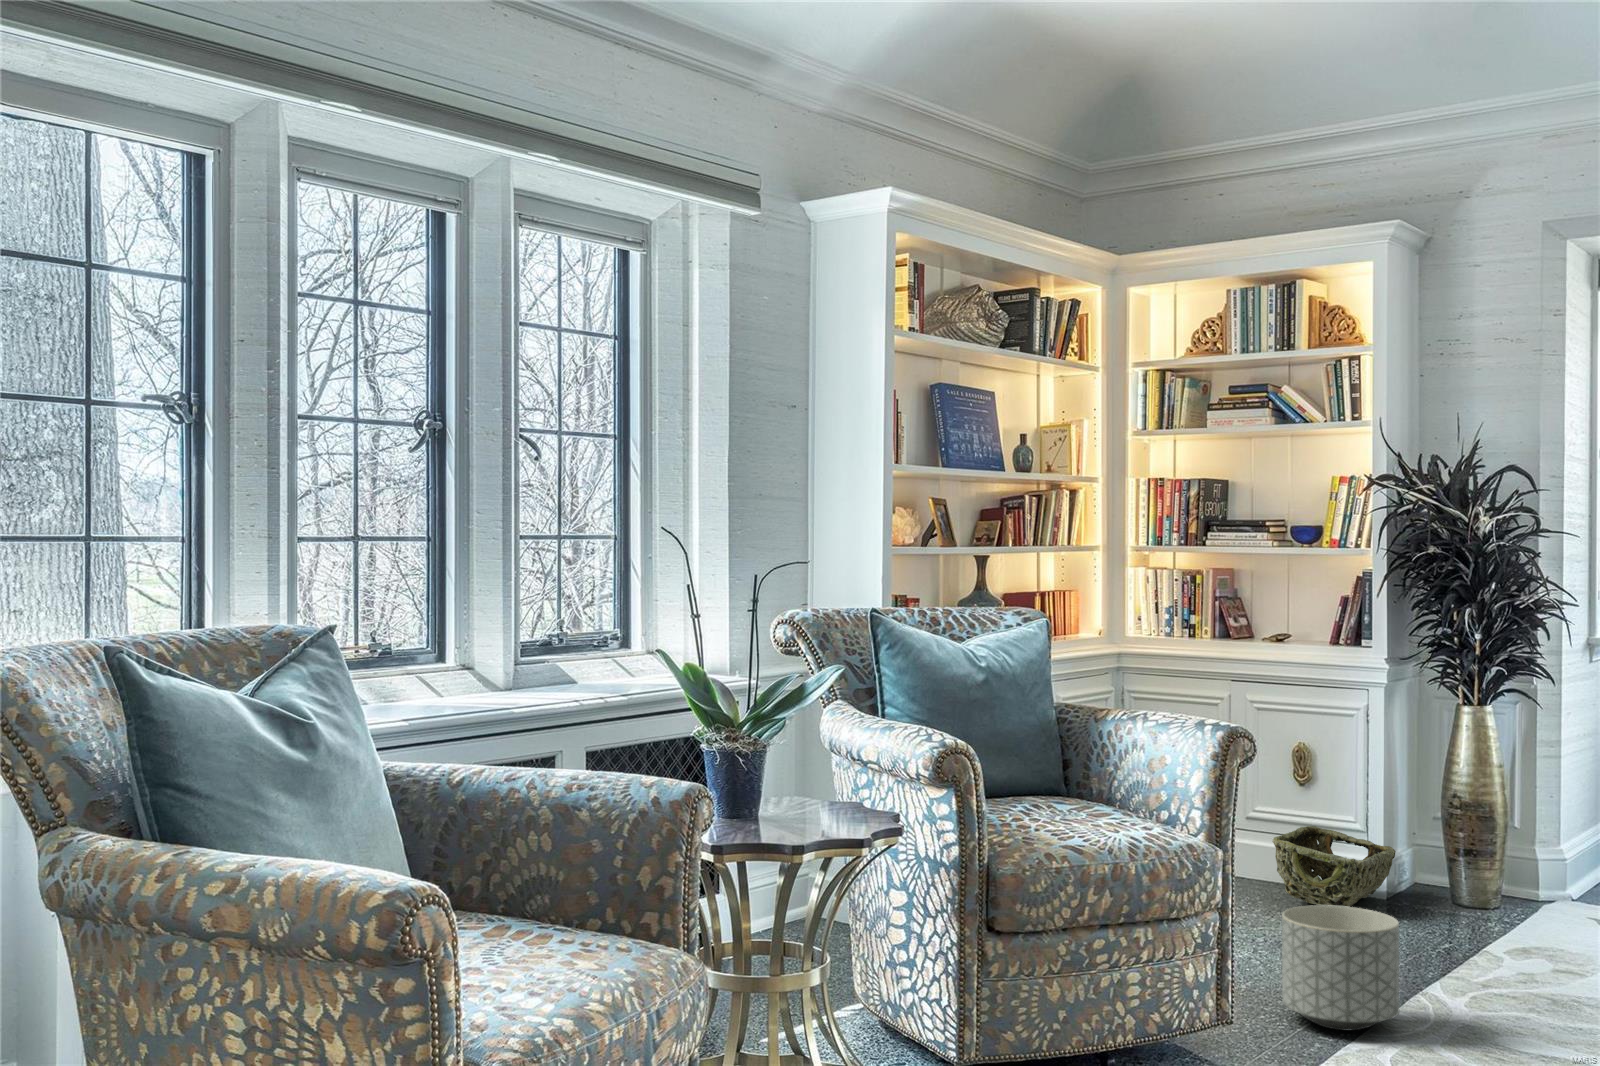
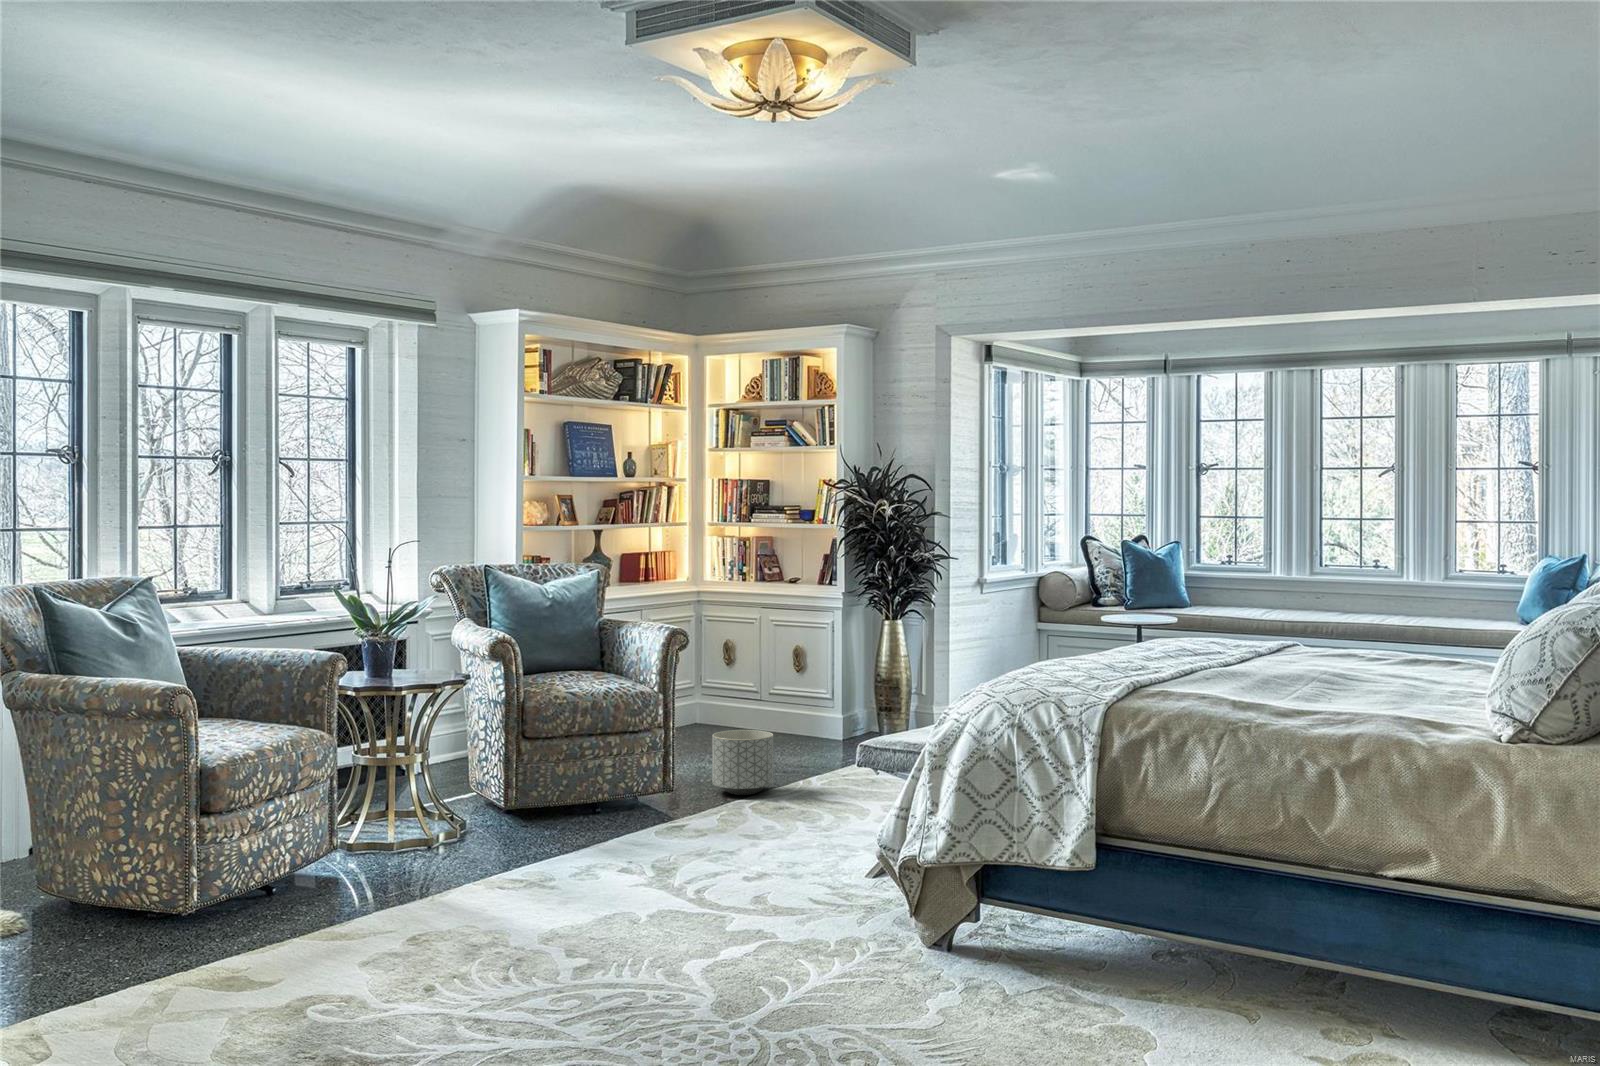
woven basket: present [1272,826,1396,907] -> none [766,698,847,746]

